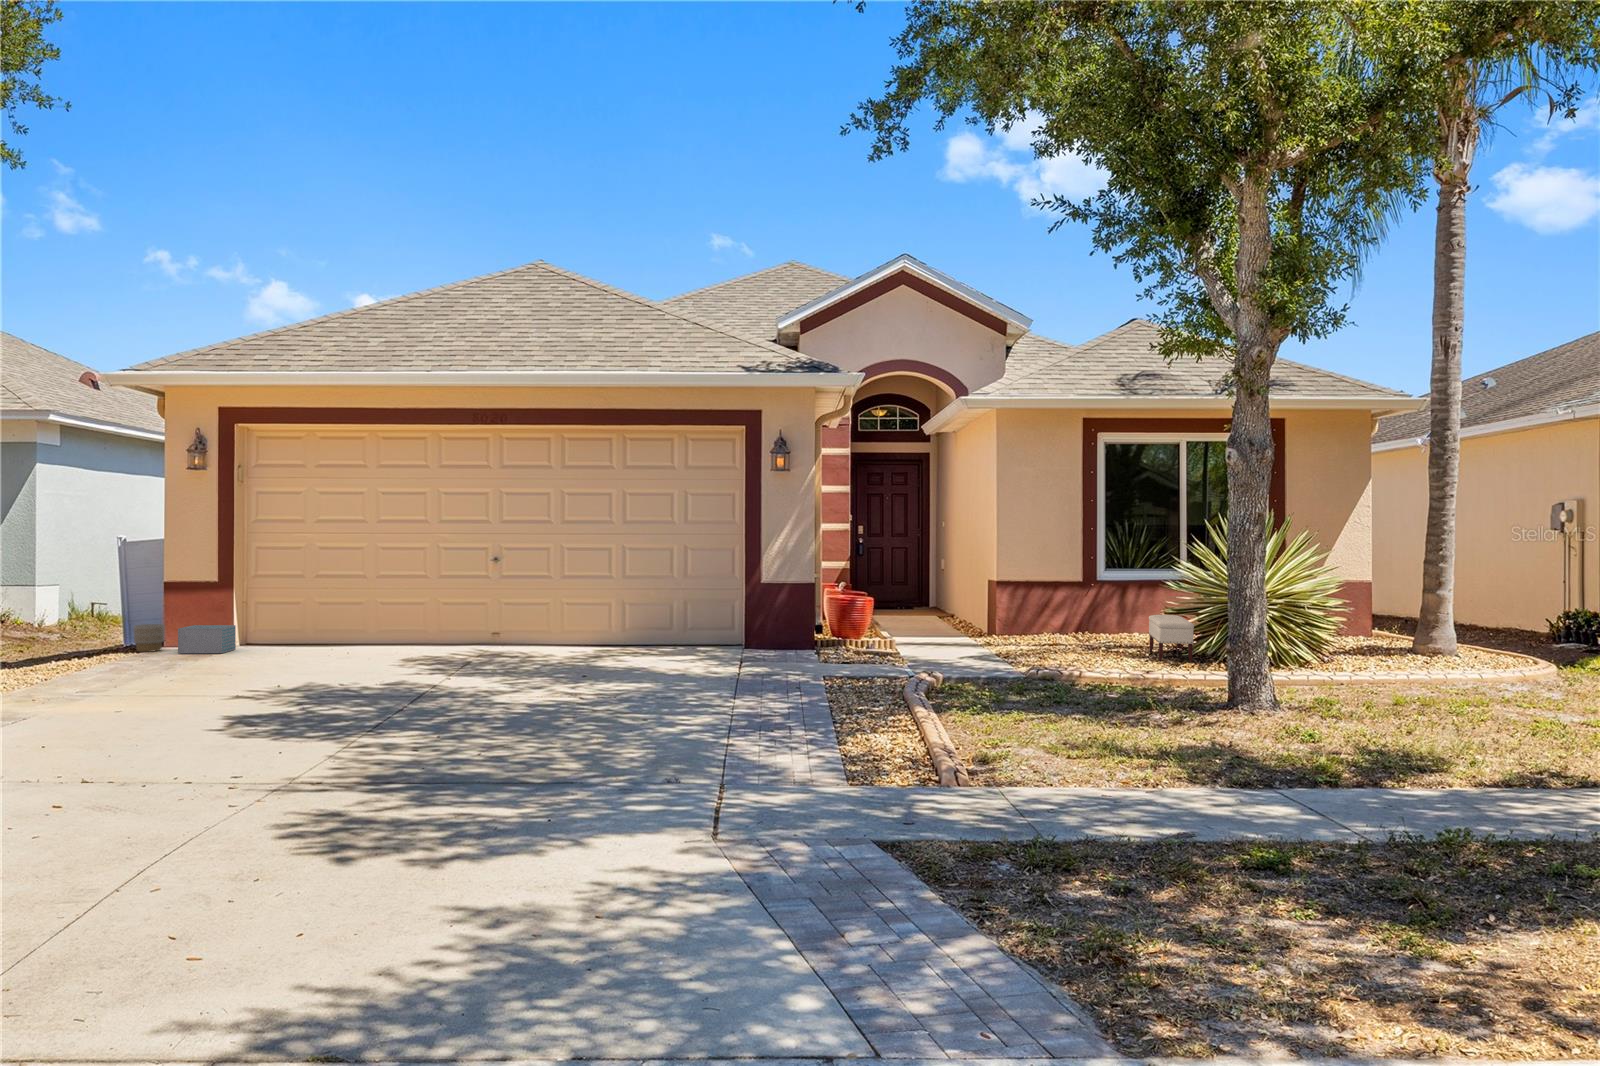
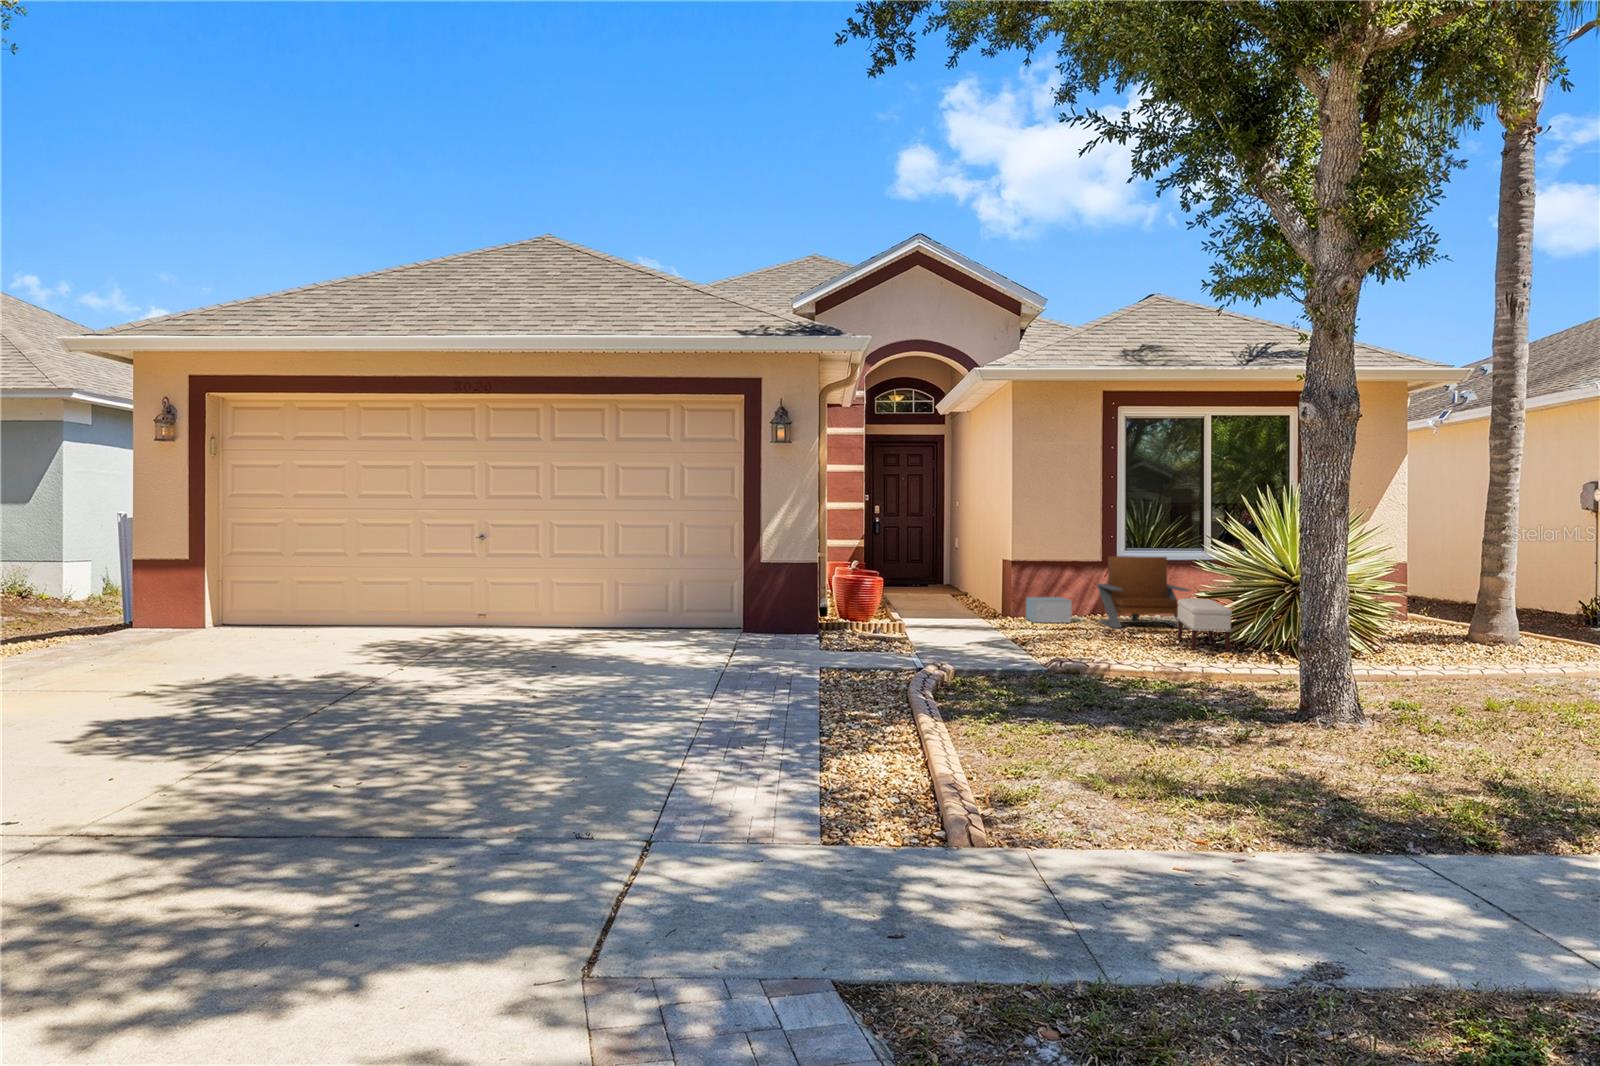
lounge chair: none [1077,576,1163,644] -> present [1097,556,1190,629]
planter: present [134,624,164,652] -> none [99,604,133,634]
storage box: present [178,625,236,653] -> present [1026,597,1072,623]

